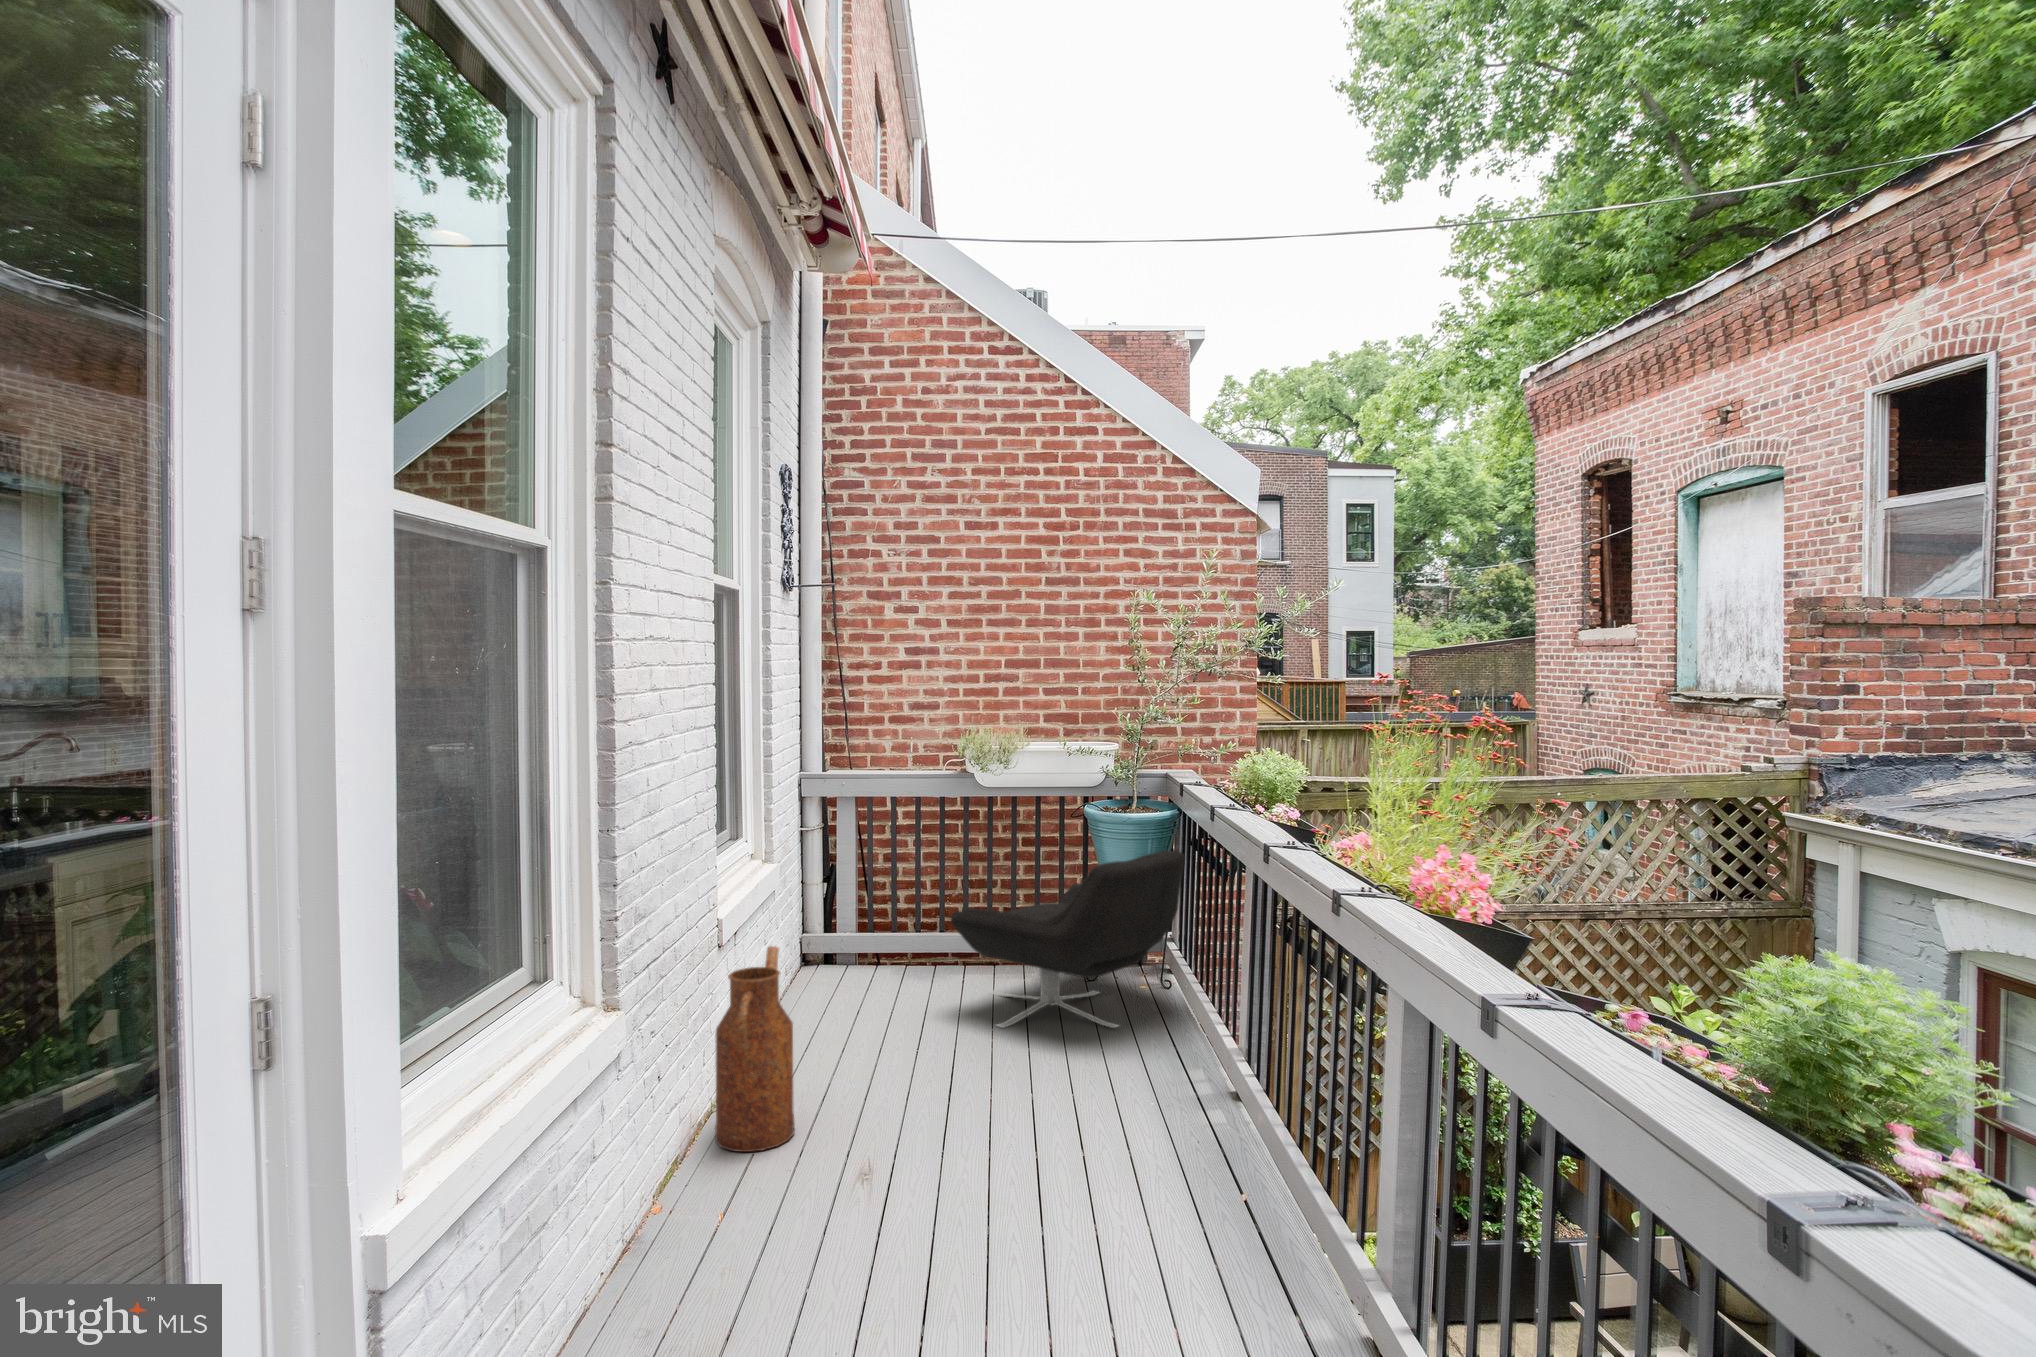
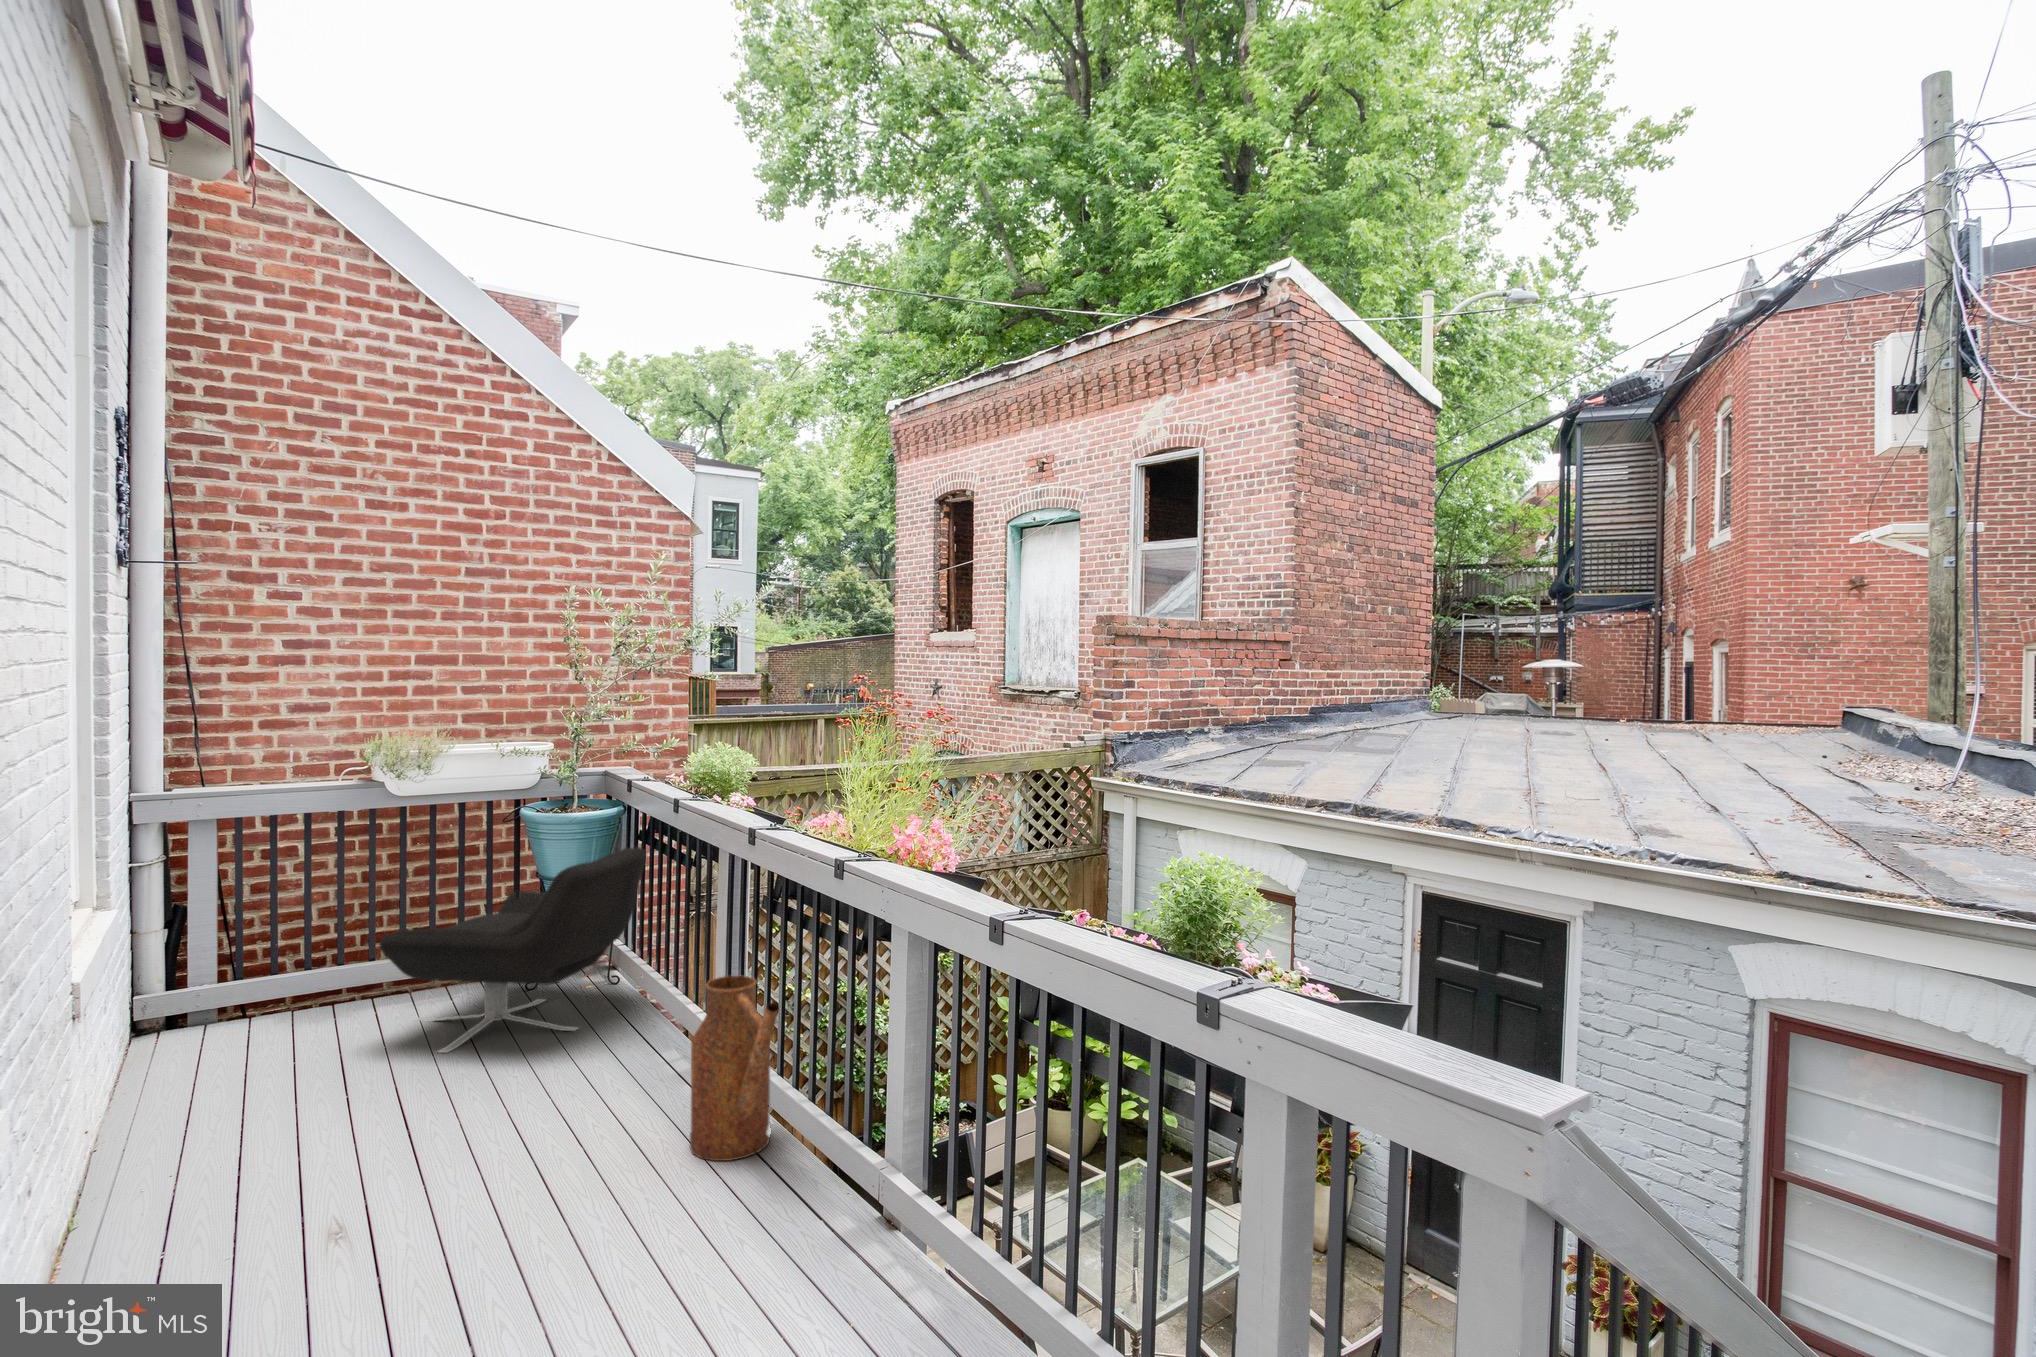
watering can: present [715,946,794,1152] -> present [690,976,779,1161]

